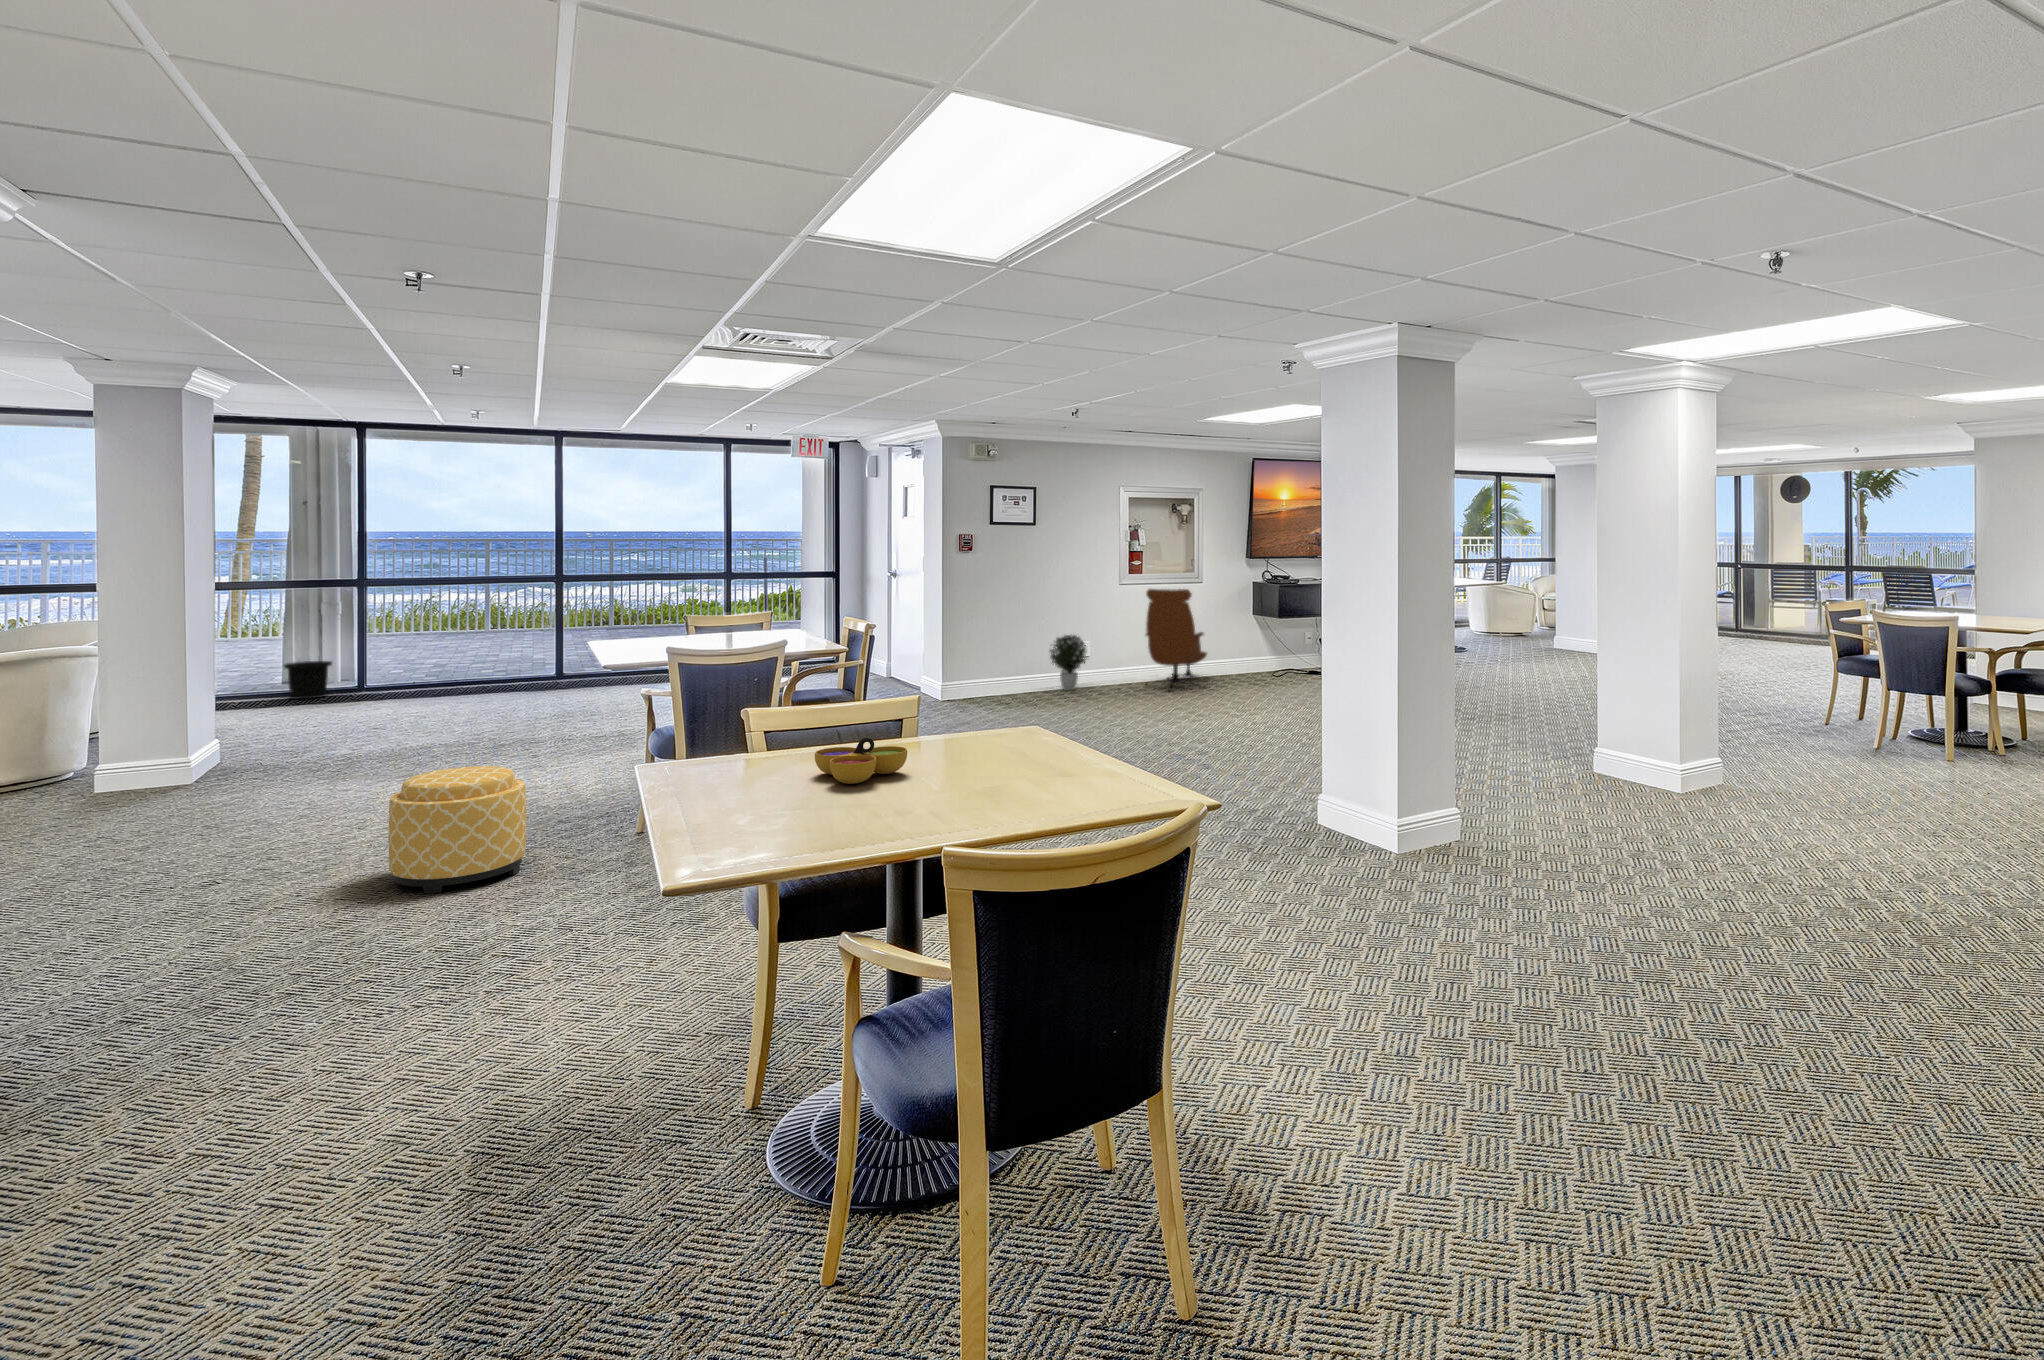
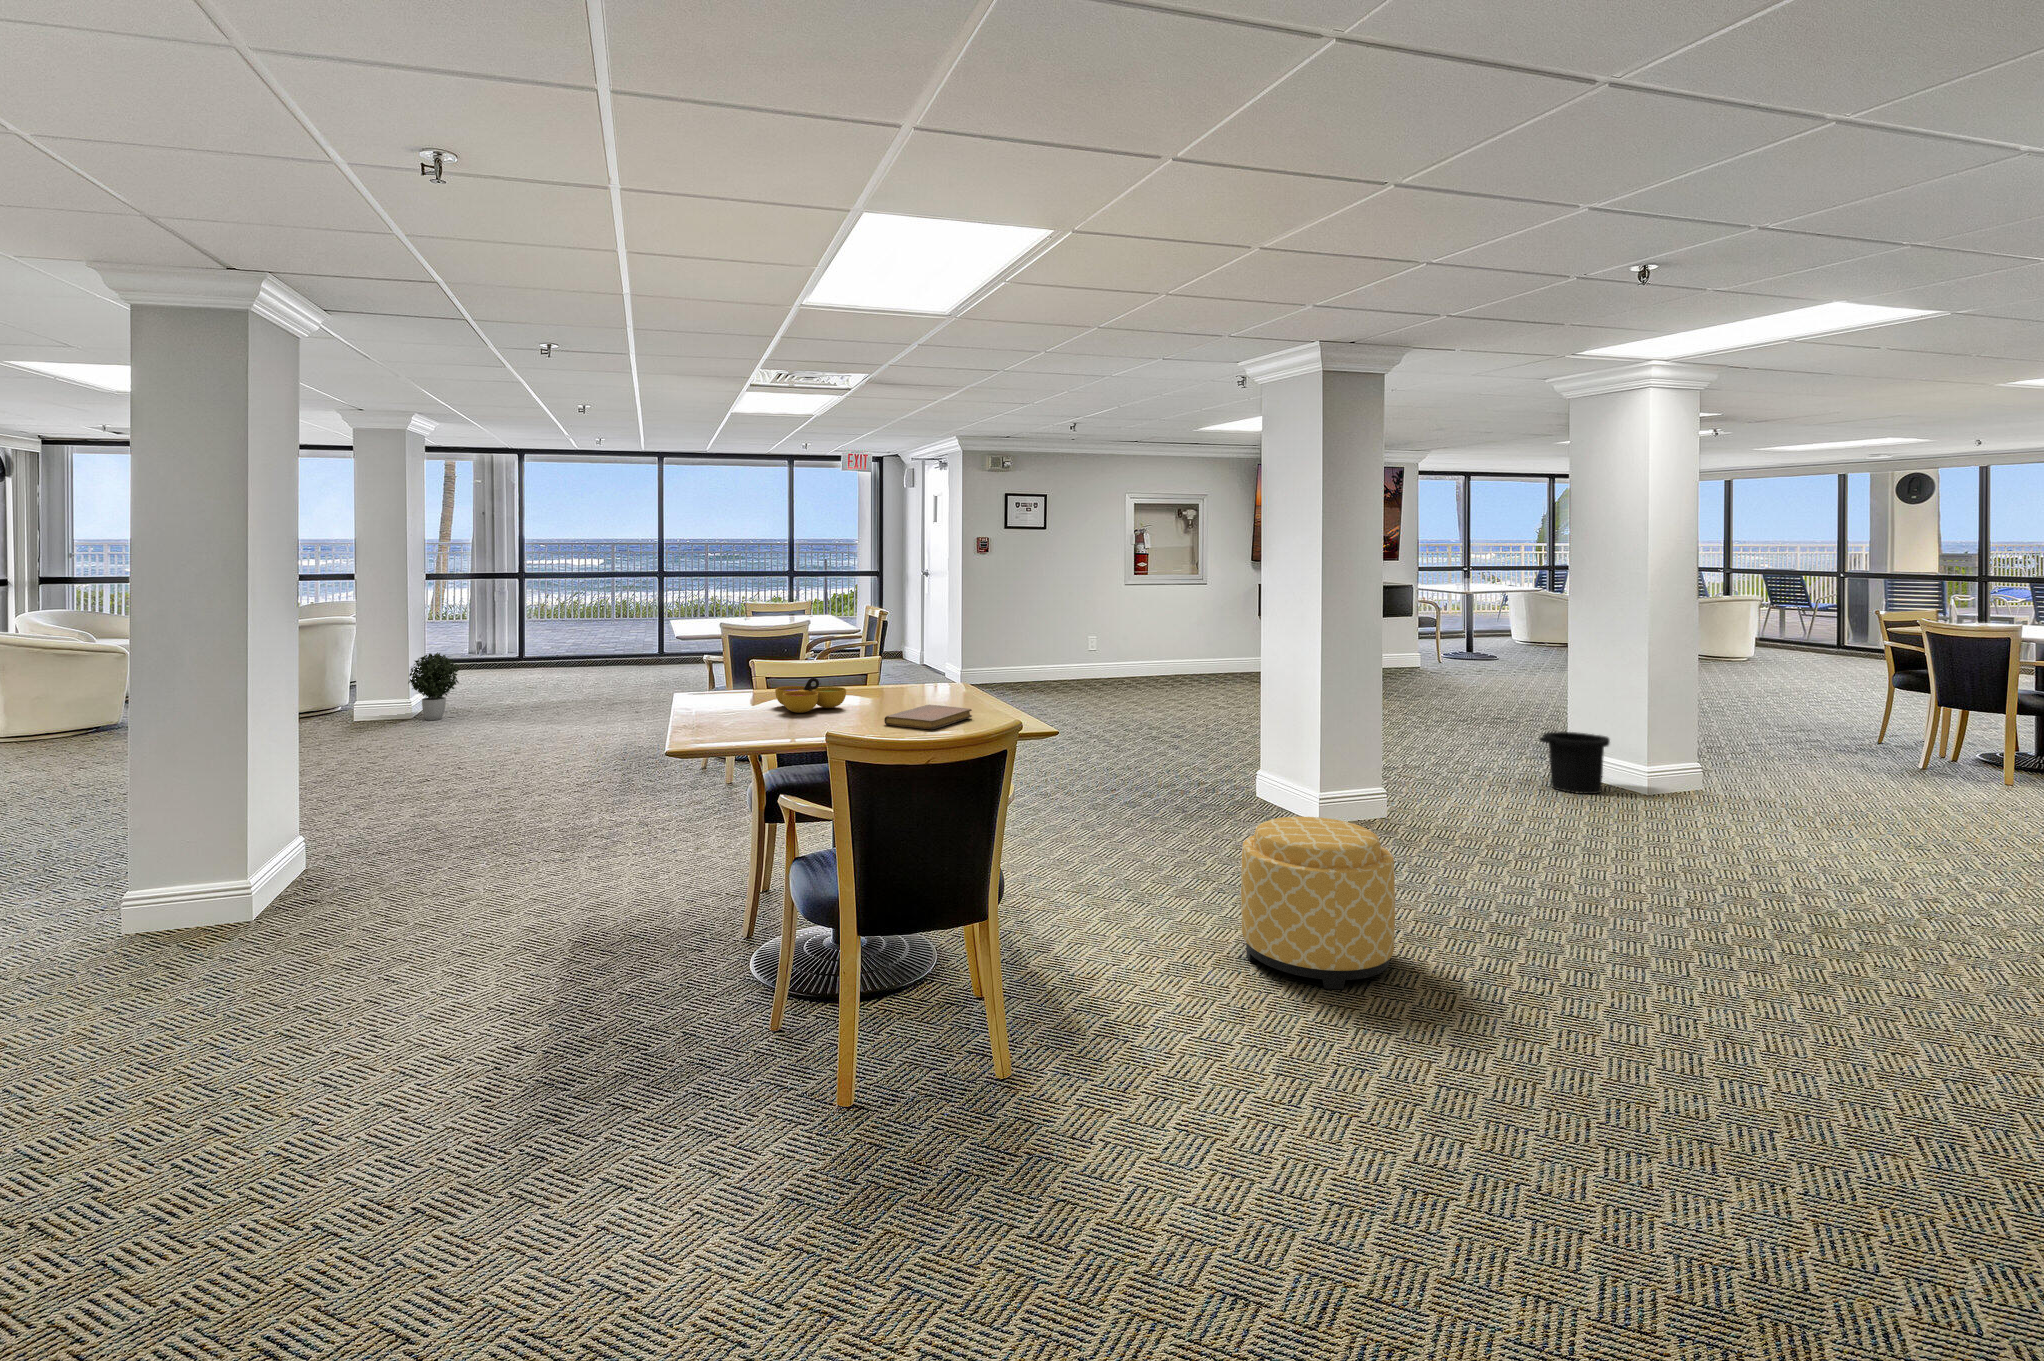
lounge chair: present [1146,589,1207,688] -> none [1146,589,1210,685]
potted plant: present [1050,635,1086,691] -> present [408,653,460,720]
trash can: present [284,661,332,699] -> present [1539,732,1610,794]
notebook: none [972,764,1071,800] -> present [884,705,972,729]
ottoman: present [388,766,526,893] -> present [1241,817,1395,989]

